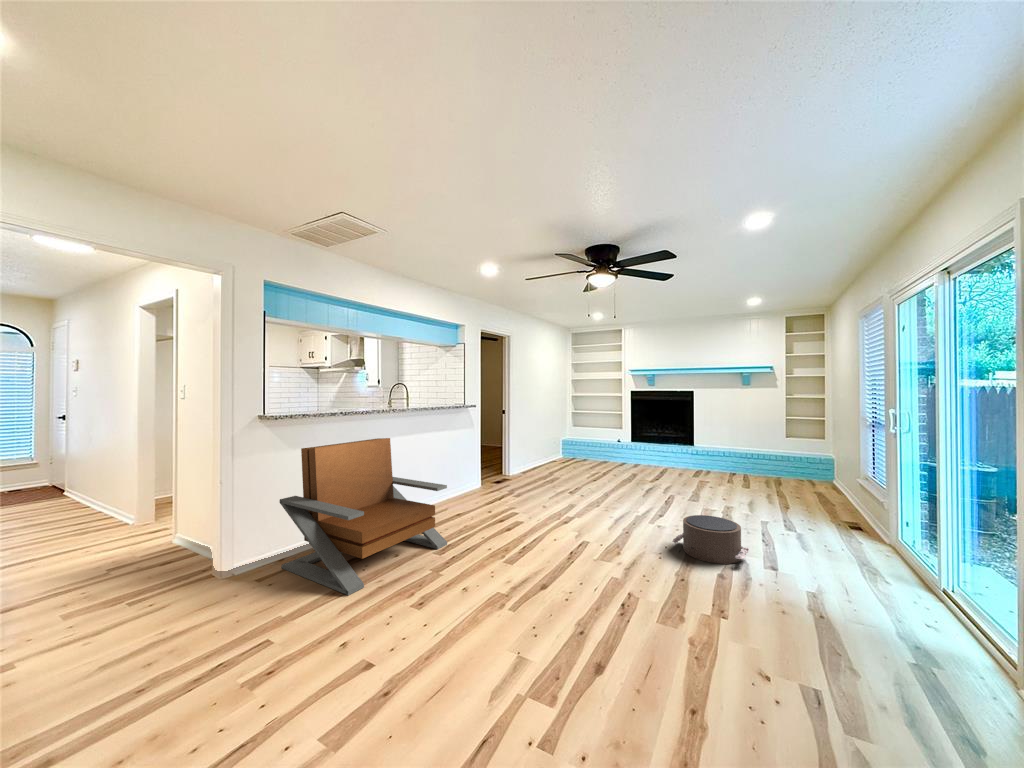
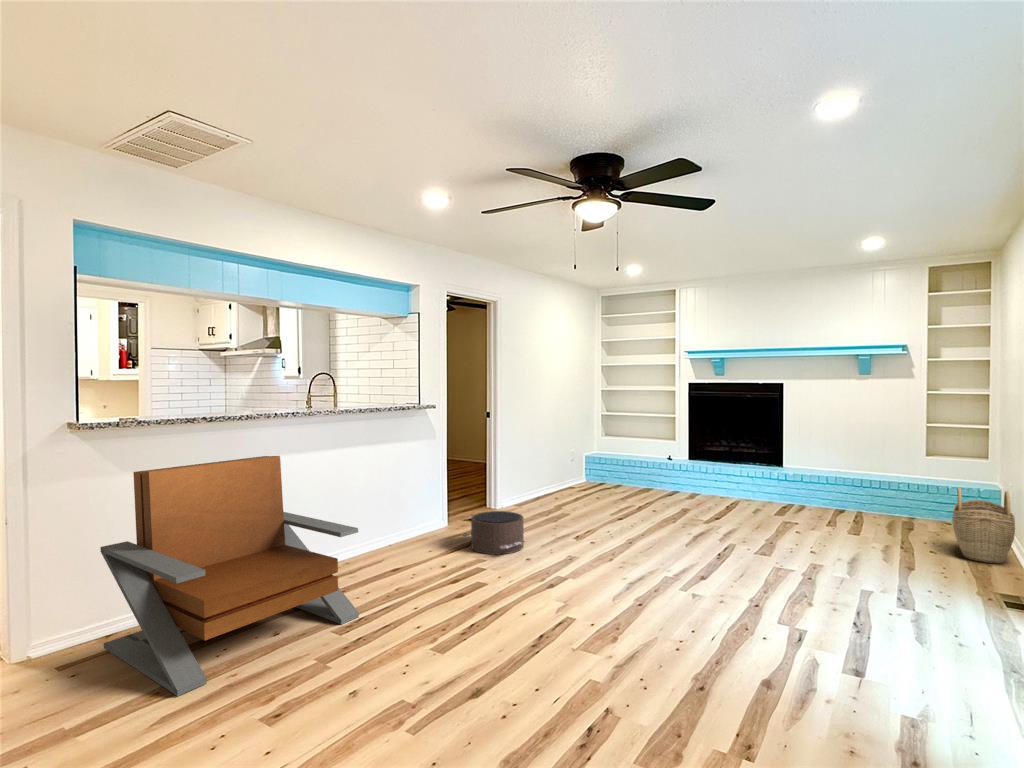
woven basket: none [809,456,848,504] -> present [952,487,1015,564]
pouf: present [672,515,749,564] -> present [463,511,525,554]

